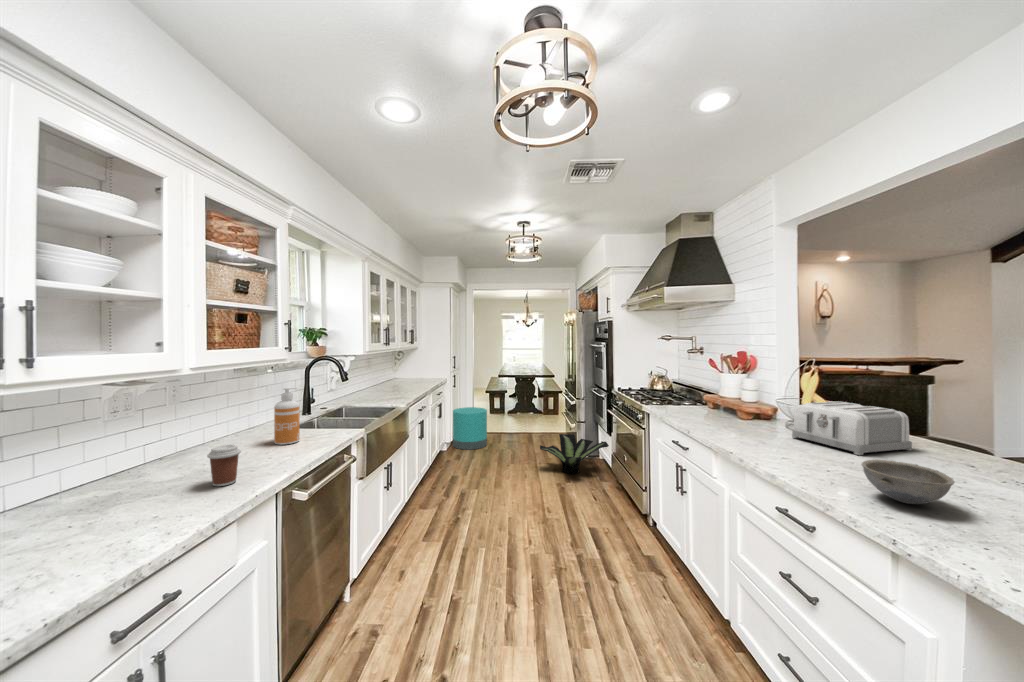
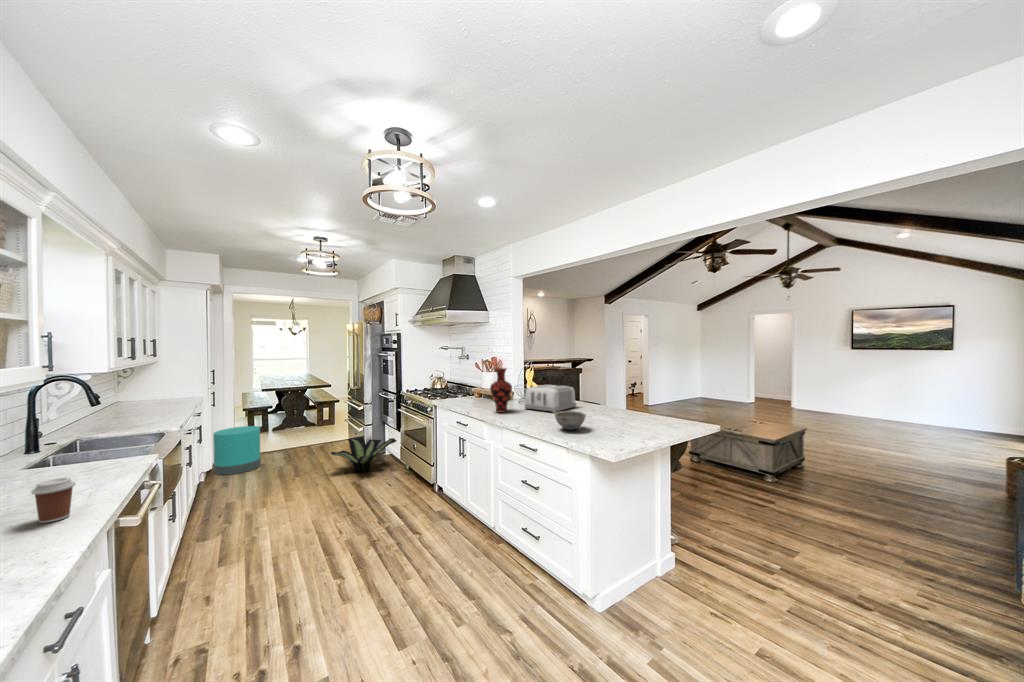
vase: none [728,368,768,438] -> present [490,368,512,413]
soap dispenser: present [274,388,300,445] -> none [56,417,93,483]

